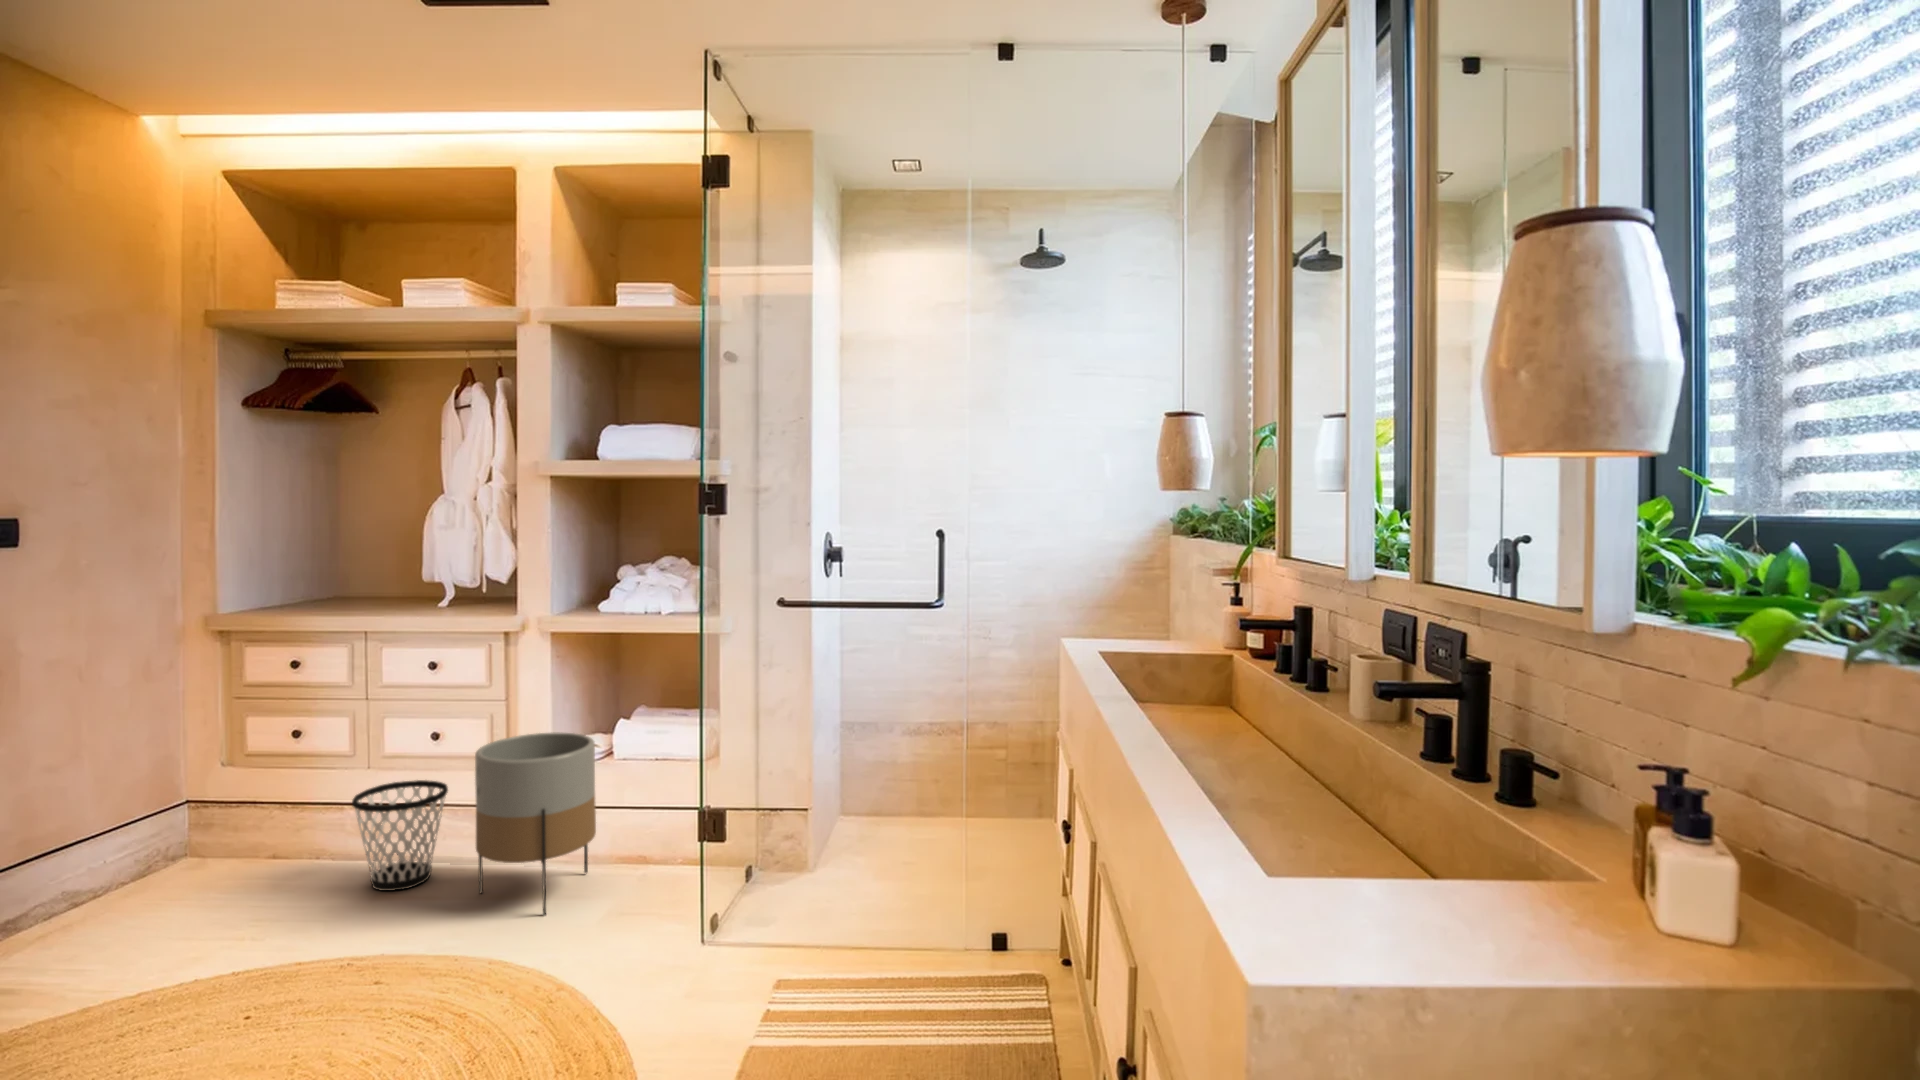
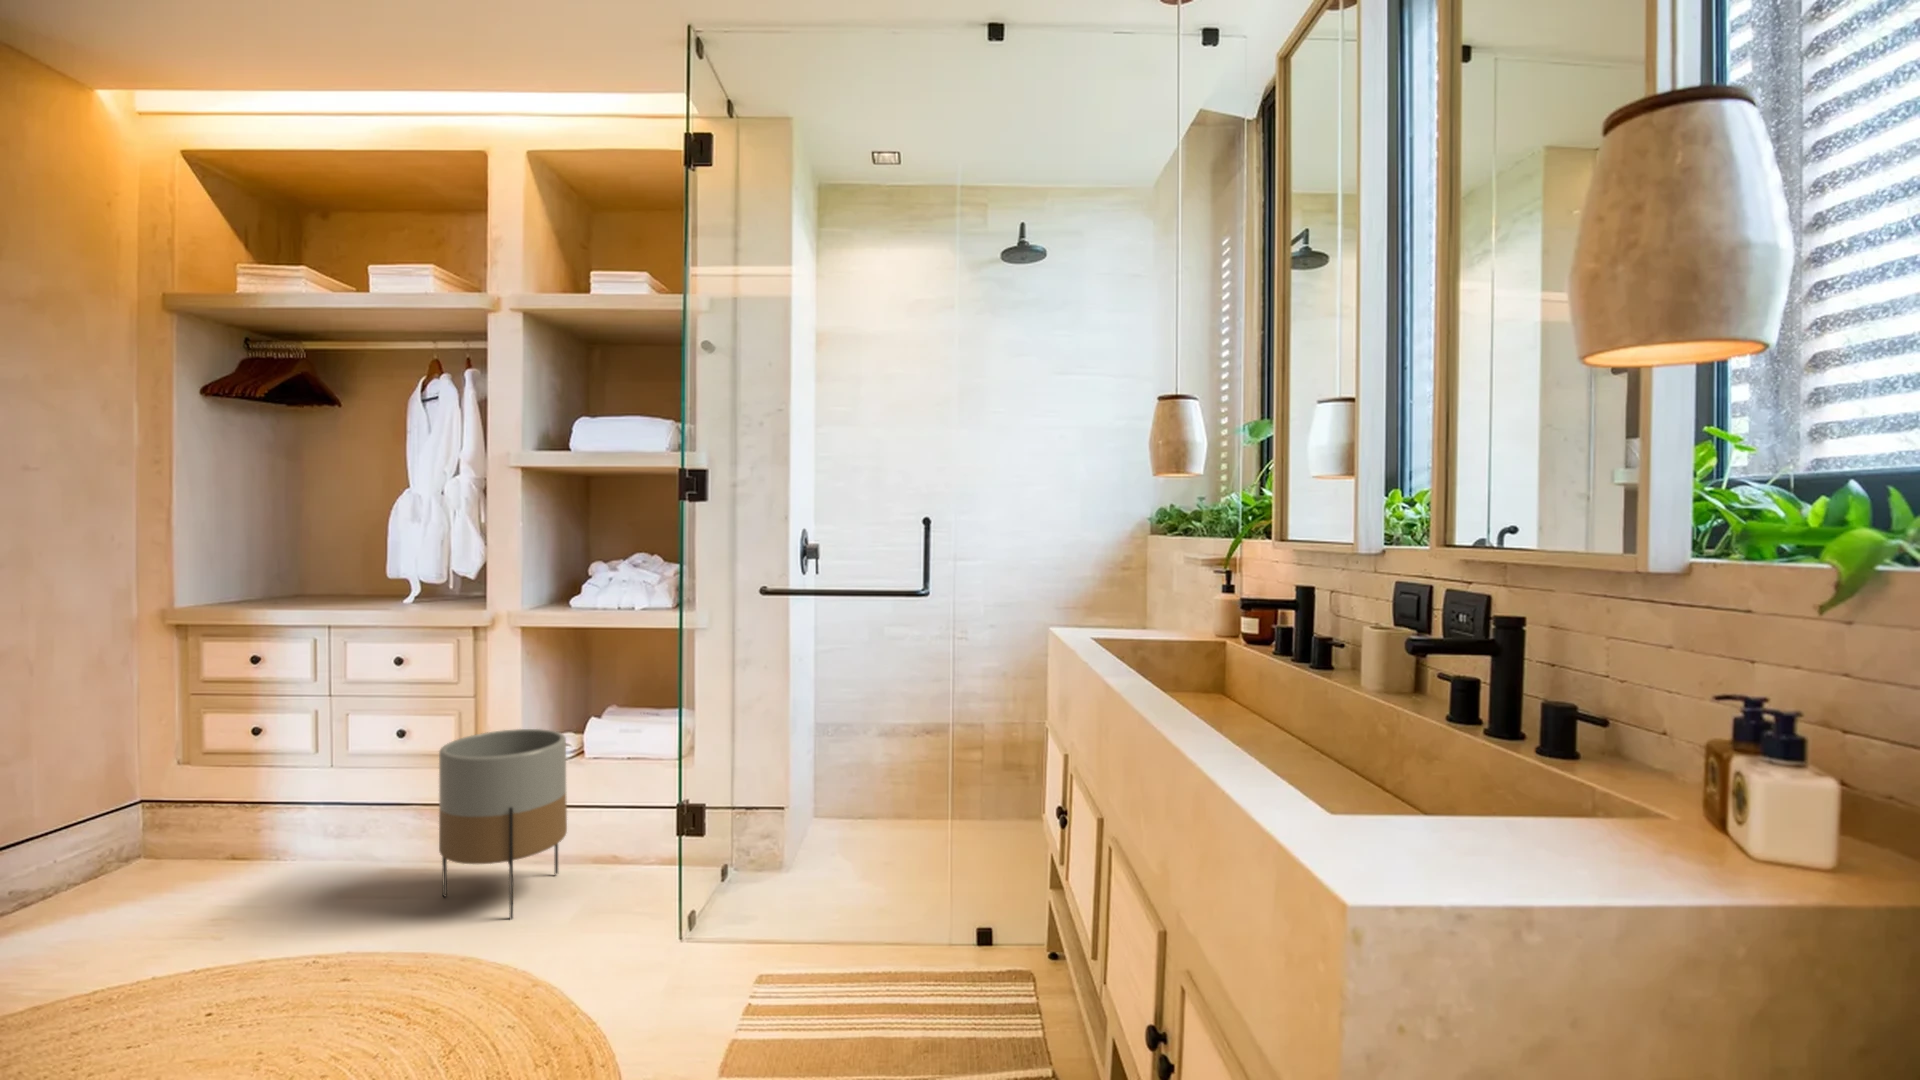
wastebasket: present [352,780,448,891] -> none [308,780,412,896]

